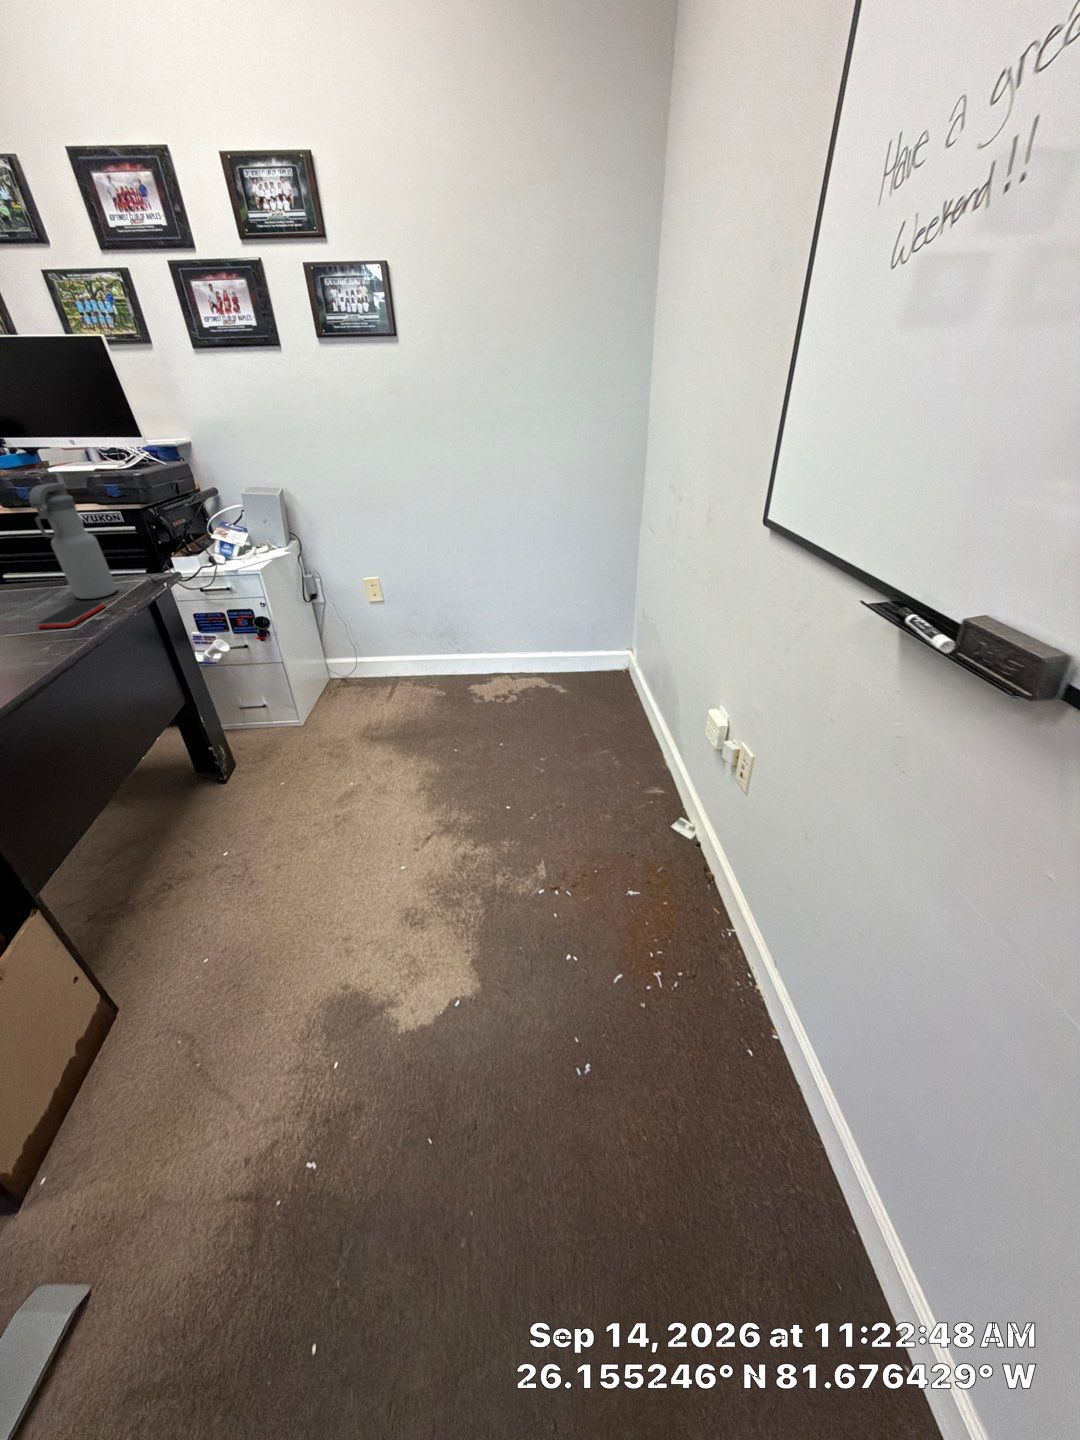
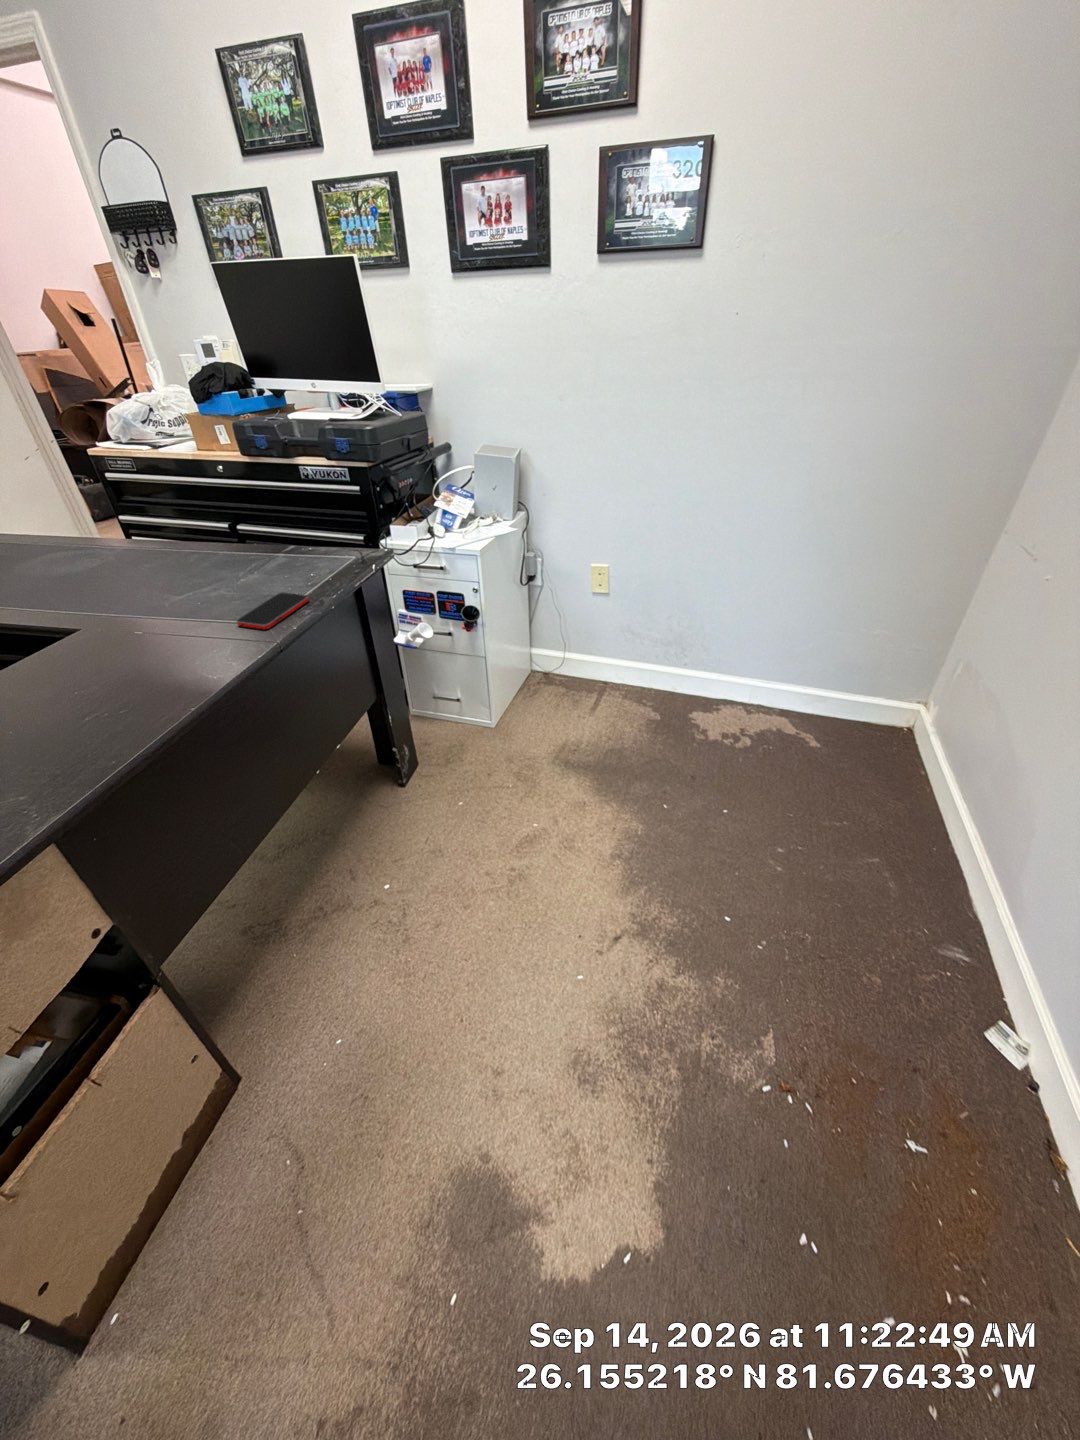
water bottle: present [29,483,117,599] -> none [250,449,326,586]

